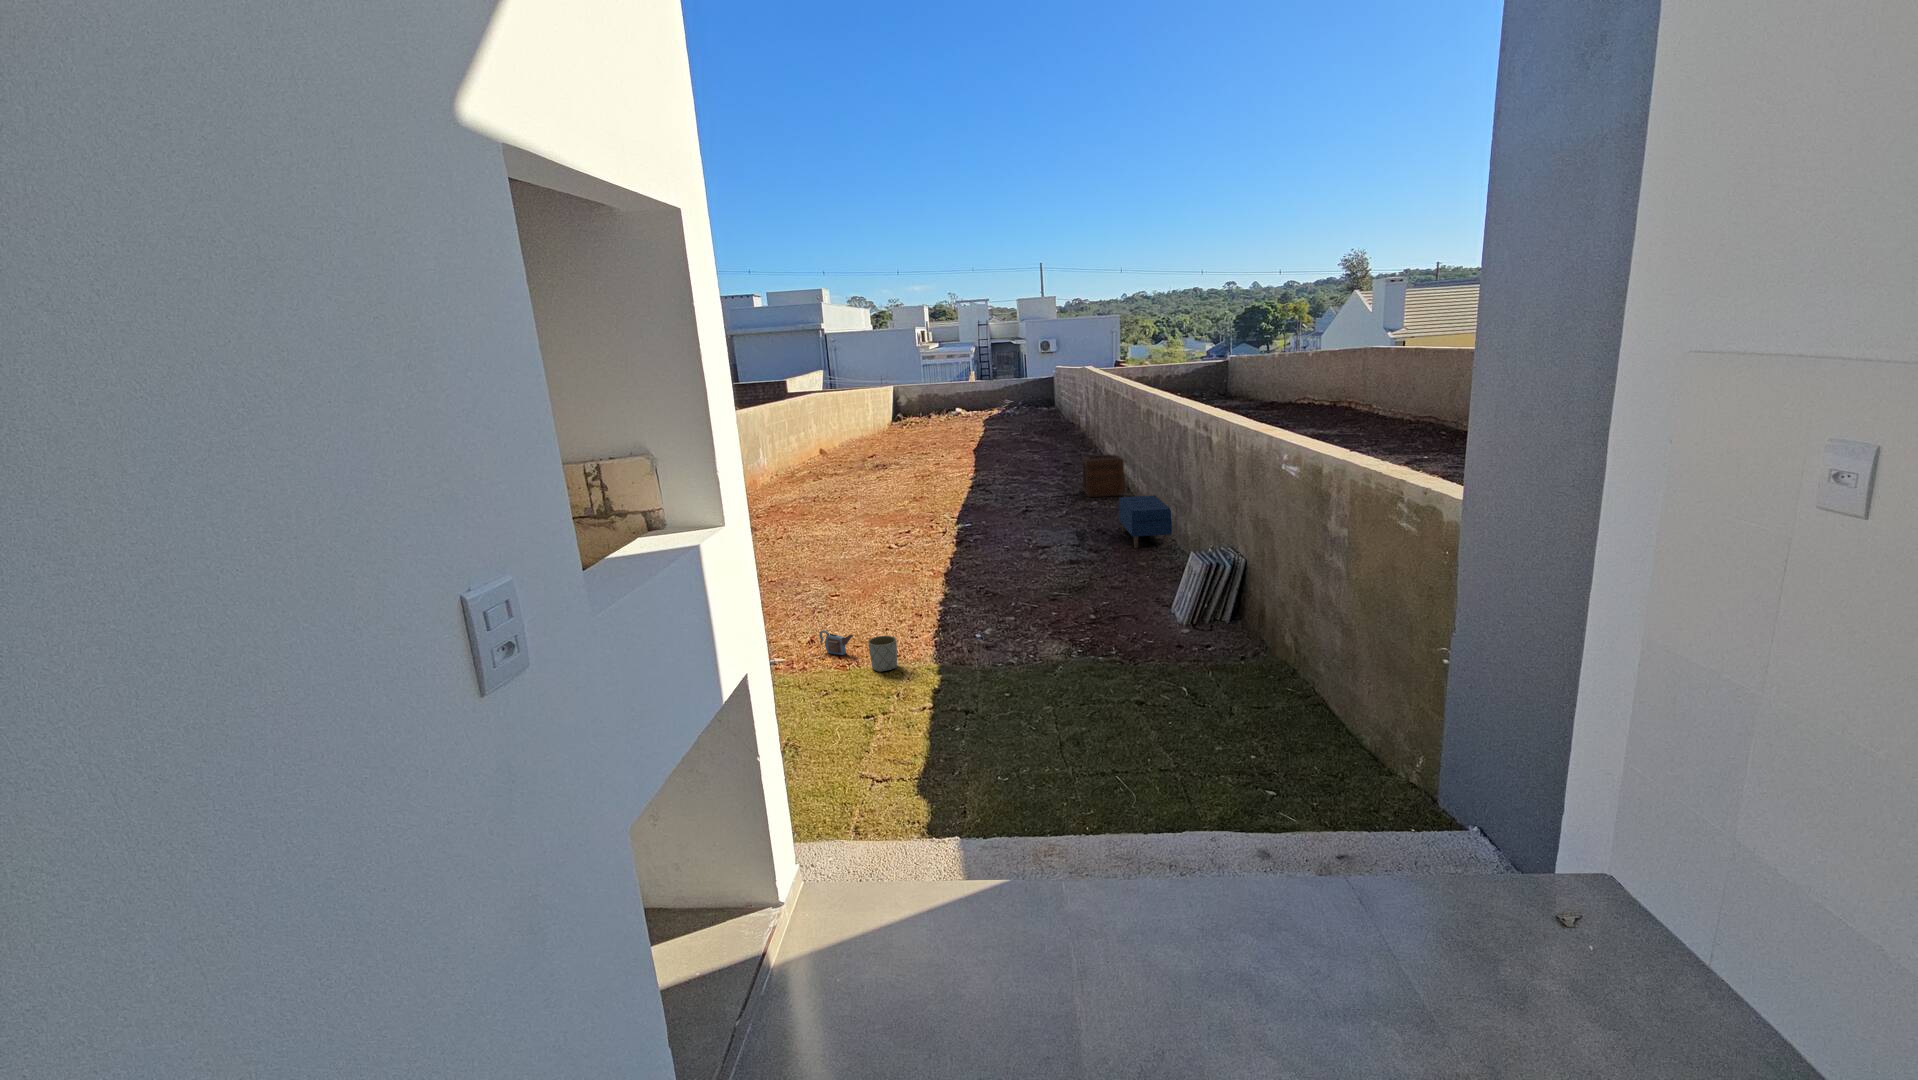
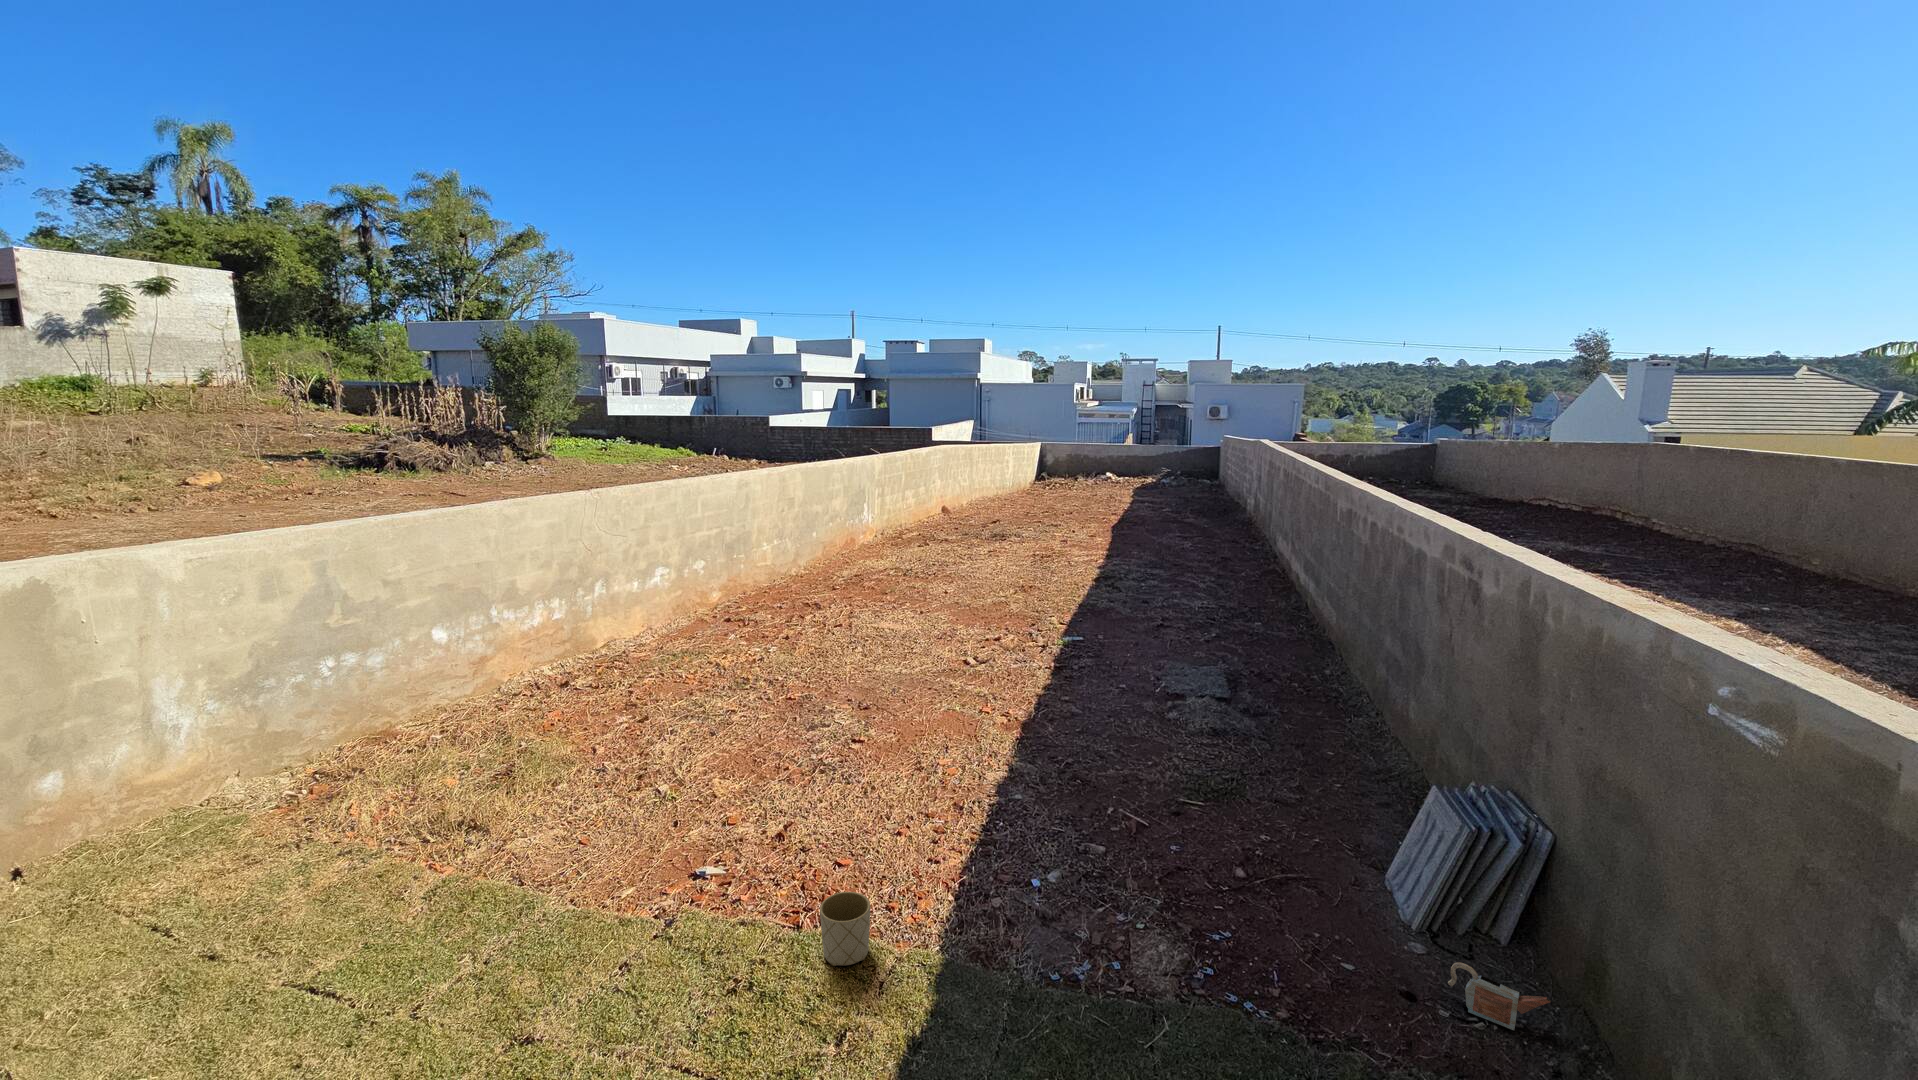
wooden crate: present [1082,455,1125,497] -> none [1242,555,1302,613]
bench: present [1119,496,1172,548] -> none [1291,631,1377,721]
watering can: present [819,630,853,655] -> present [1448,962,1551,1030]

